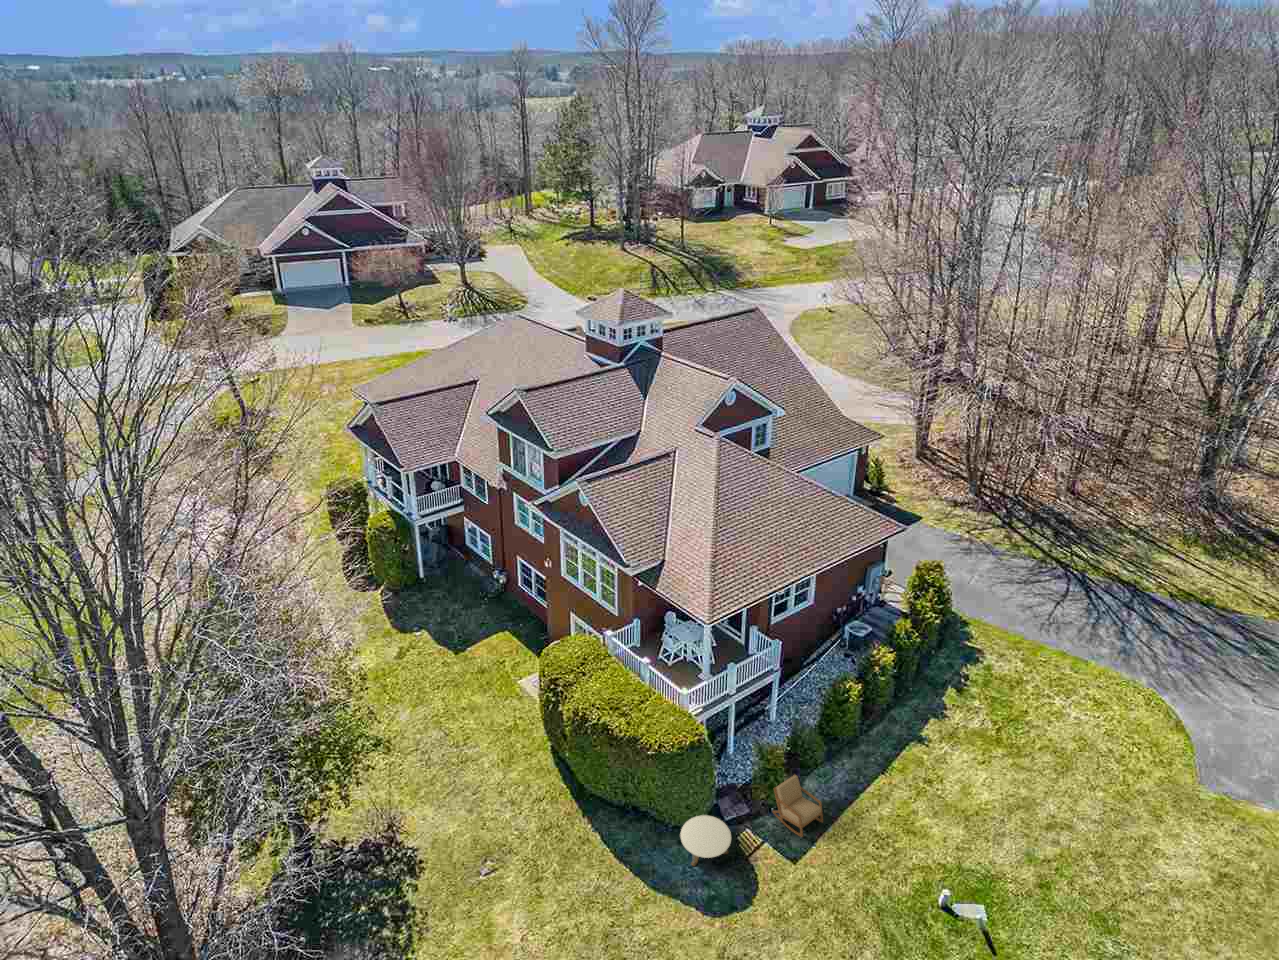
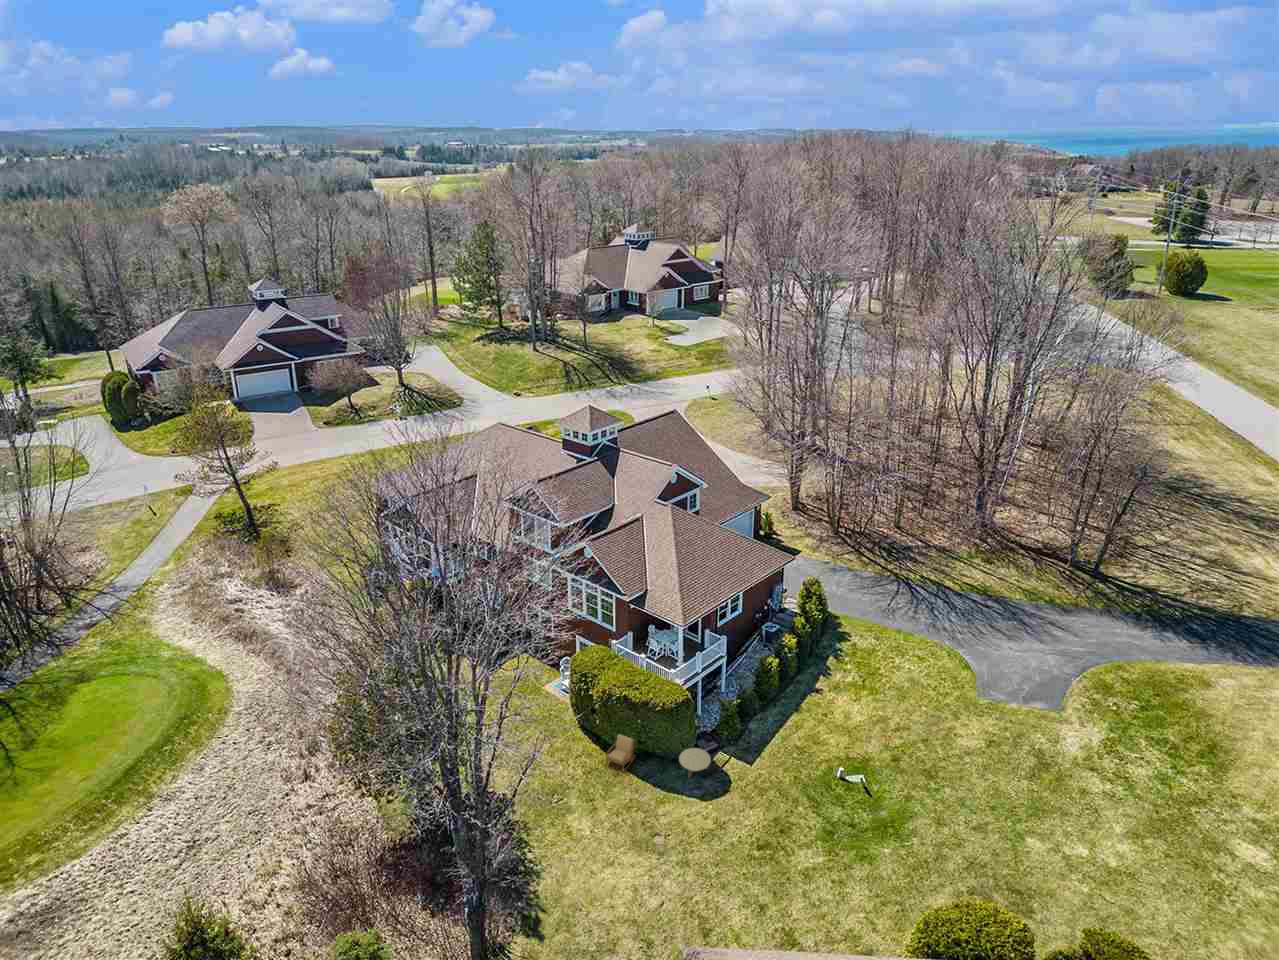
chair: present [773,775,823,837] -> present [606,734,635,771]

